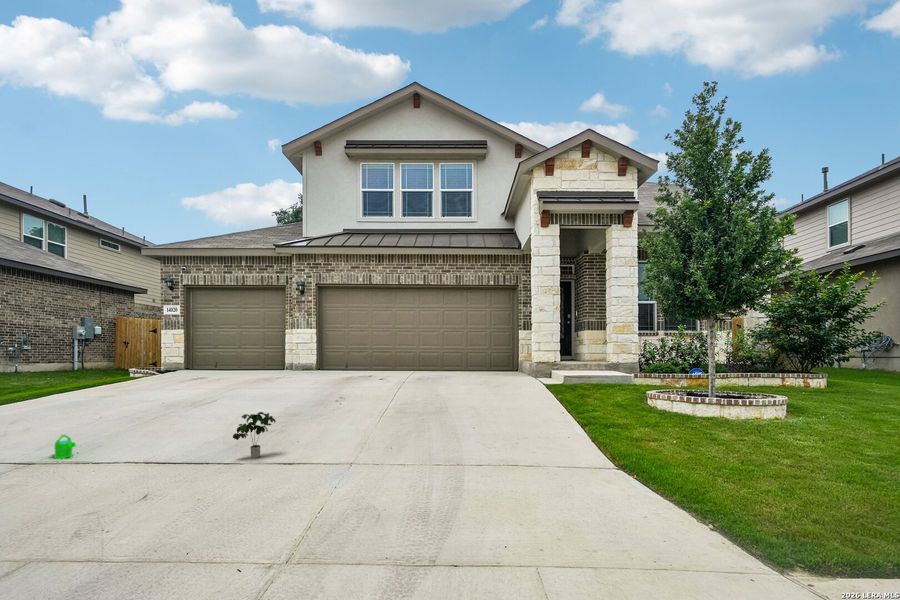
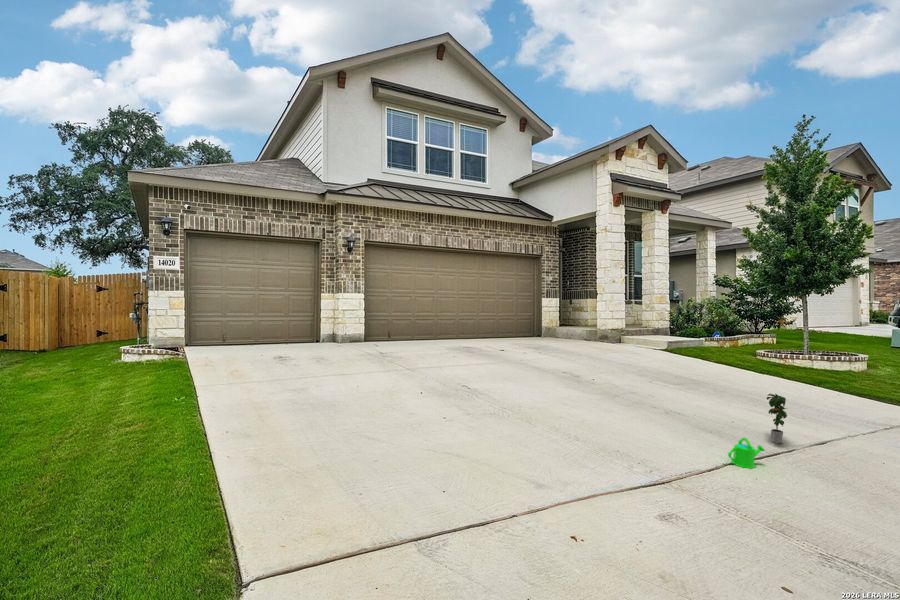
watering can: present [54,435,76,459] -> present [728,437,764,468]

